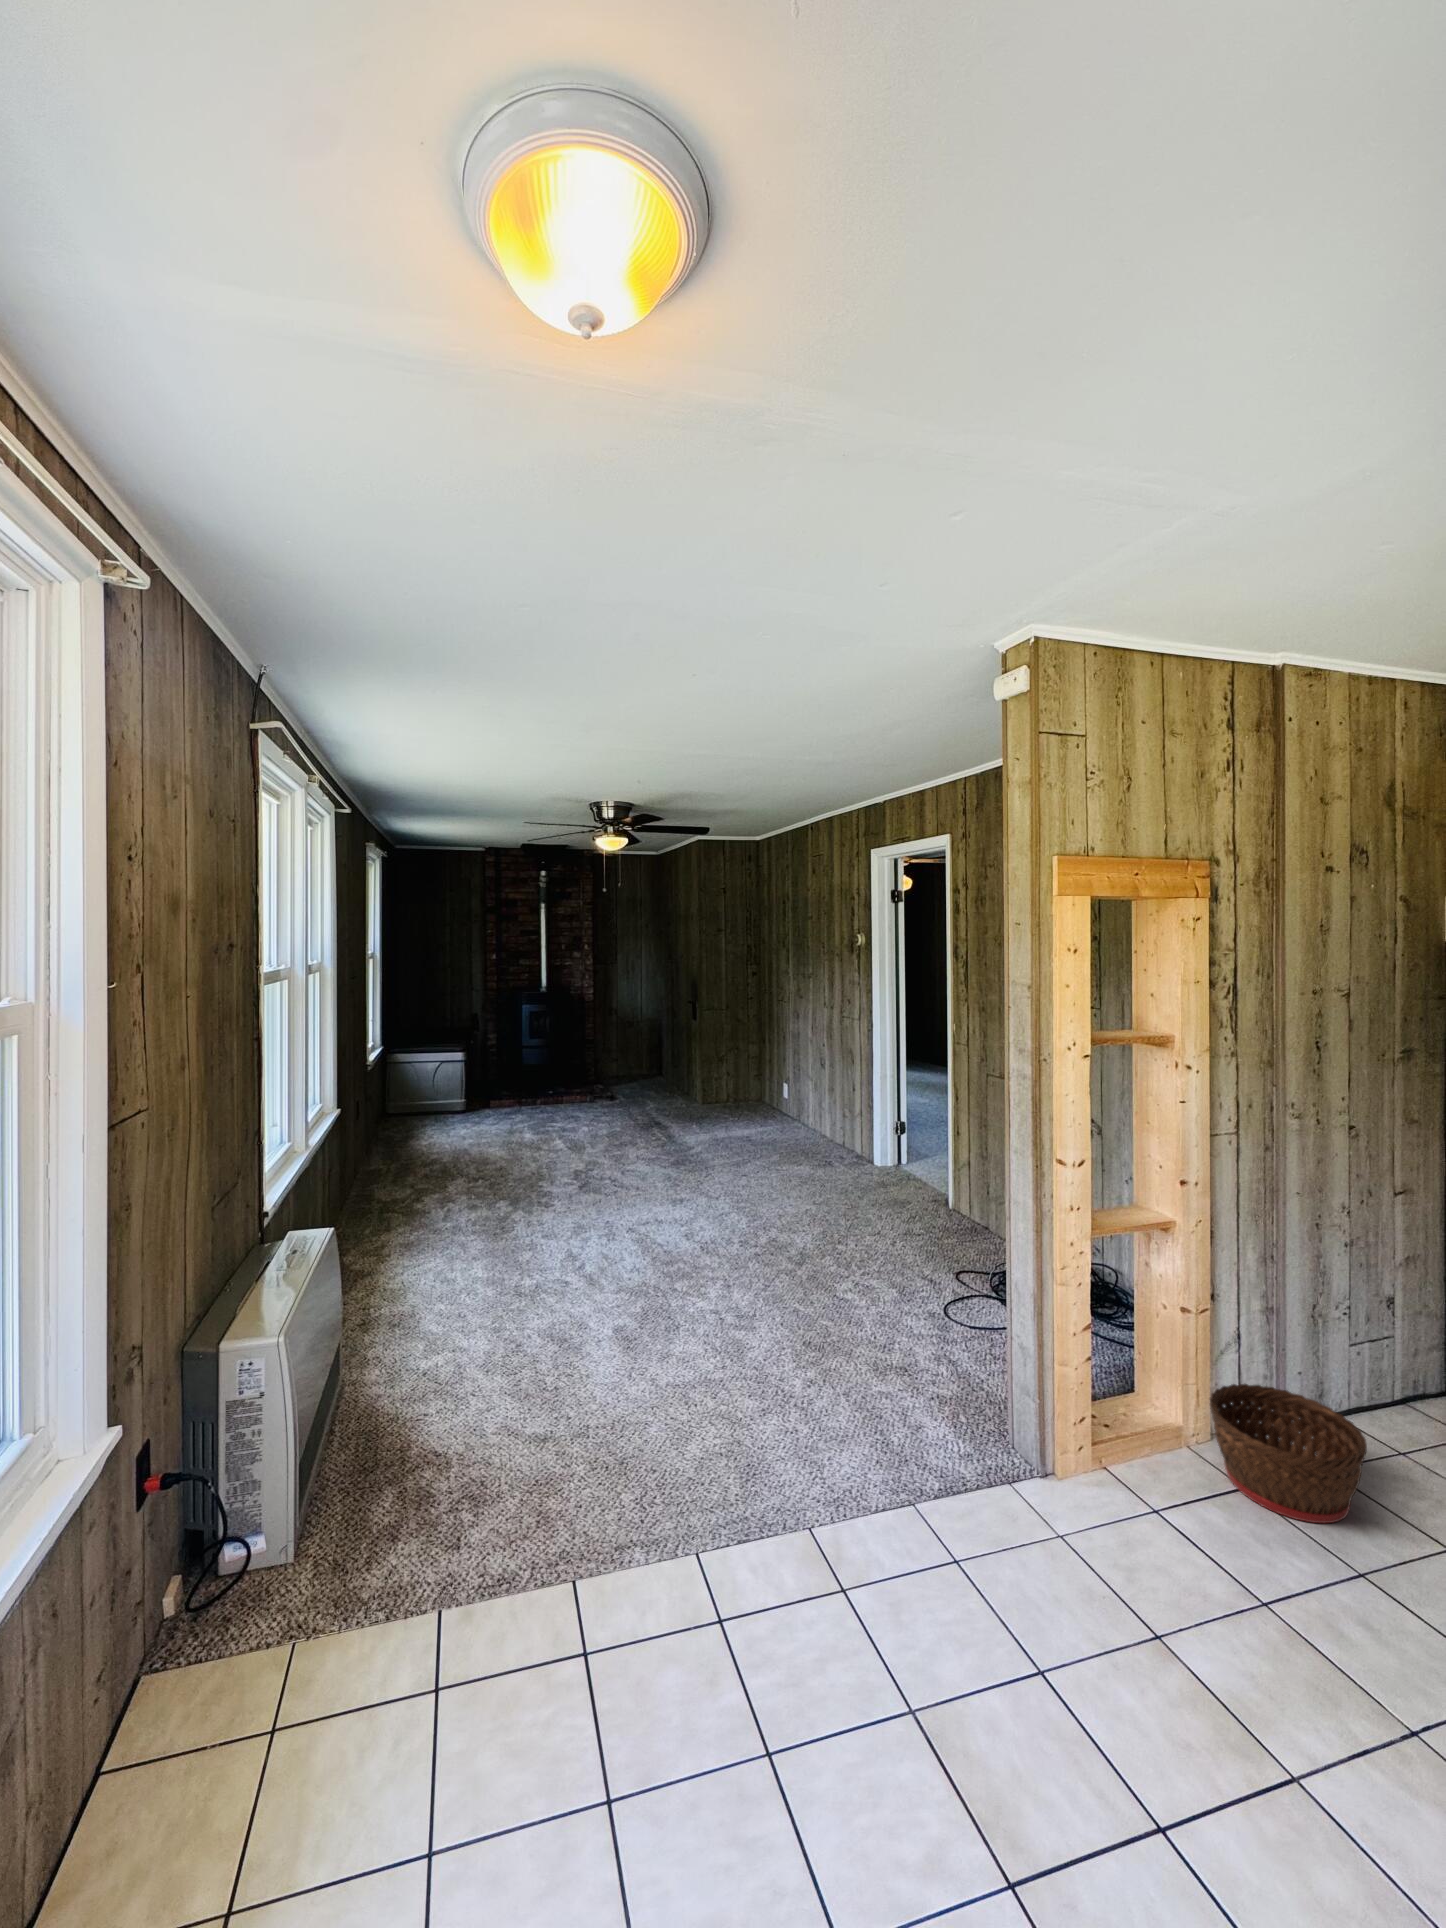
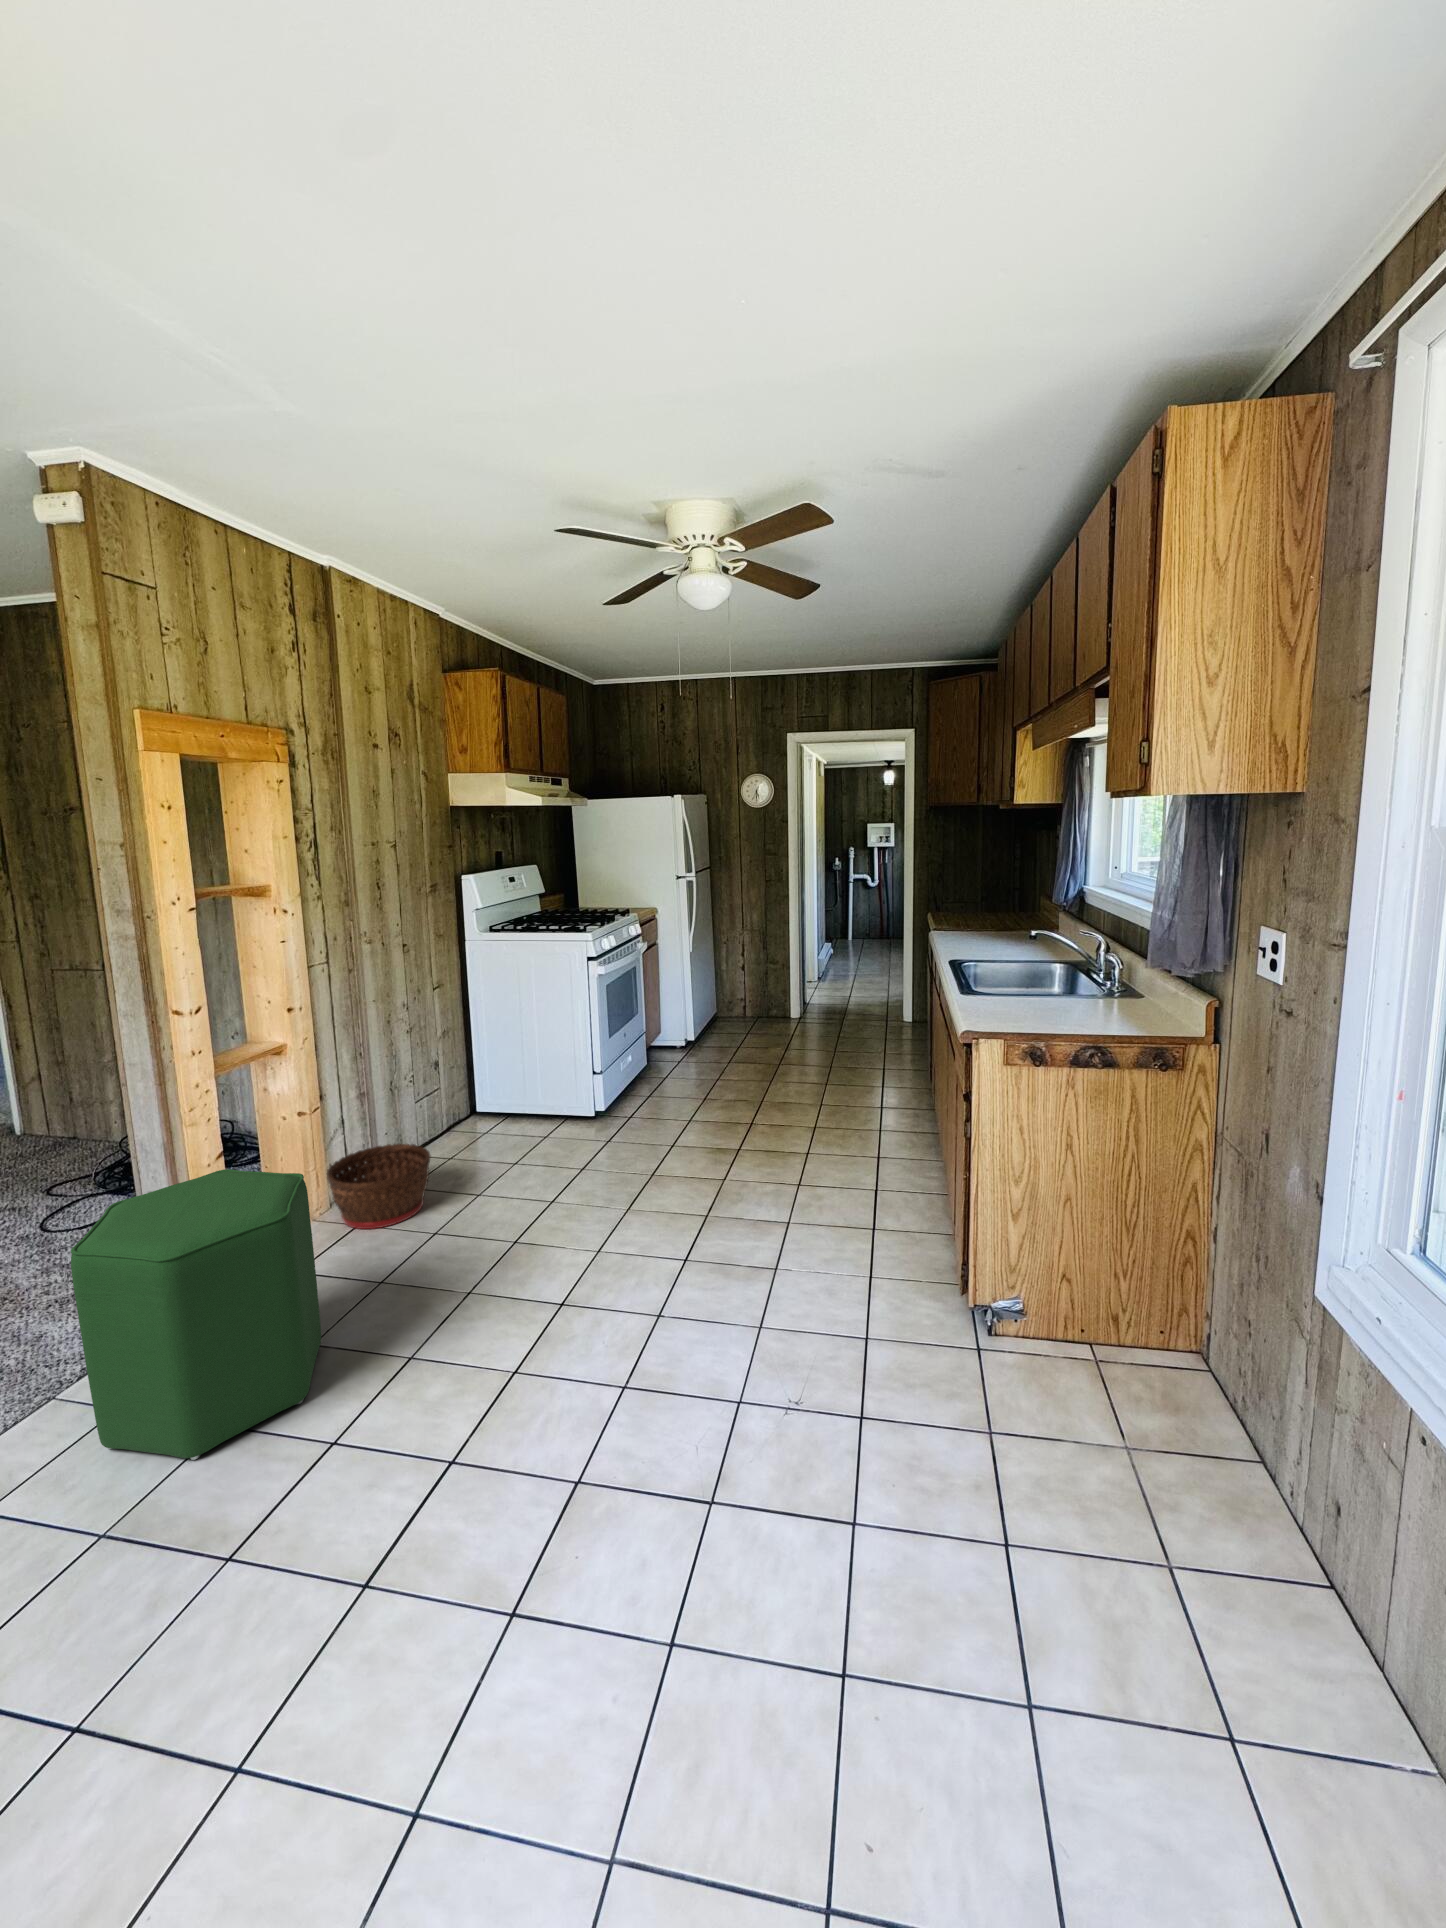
ottoman: none [929,1348,1172,1730] -> present [71,1169,321,1460]

